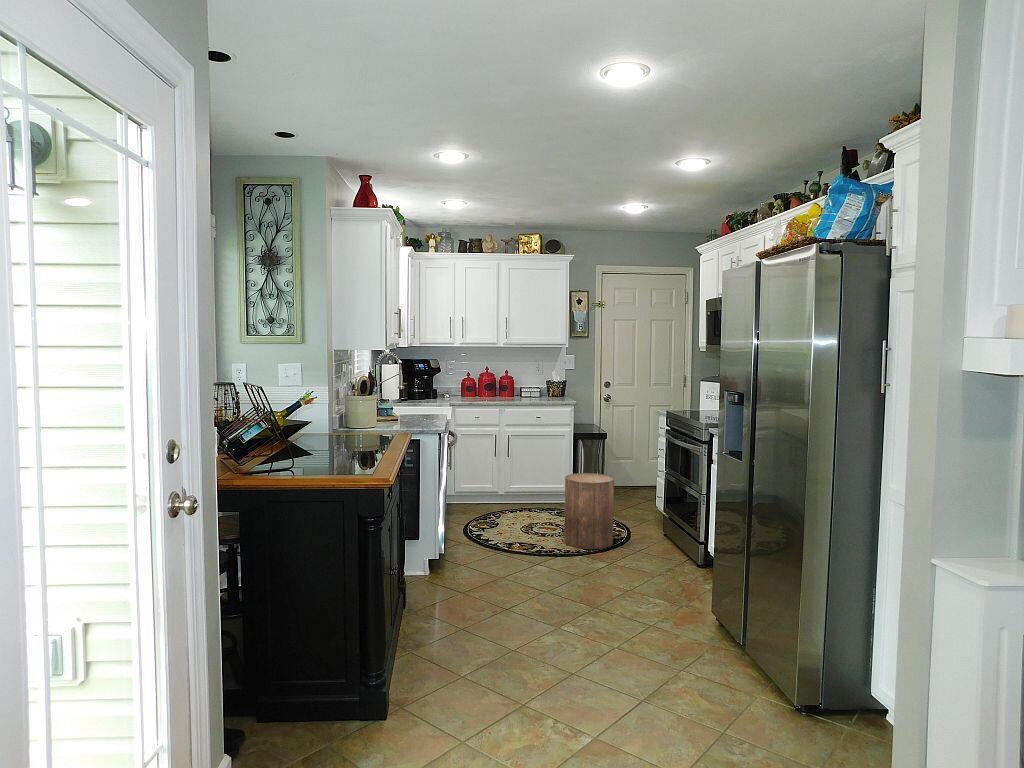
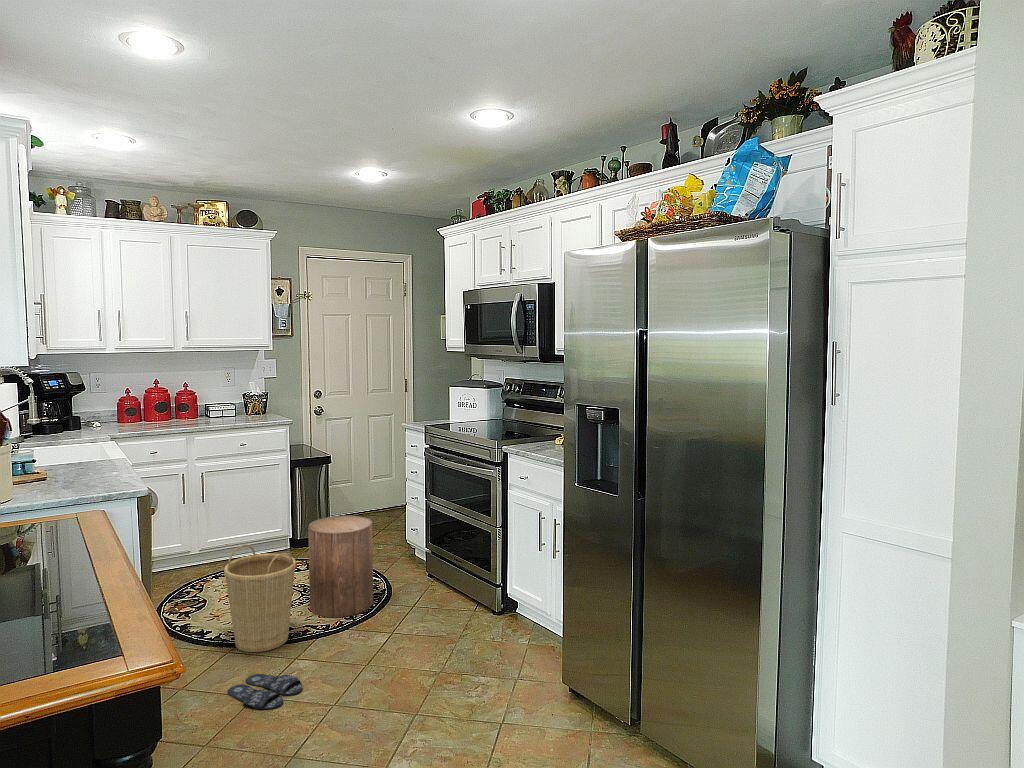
basket: none [499,480,548,557] -> present [224,545,296,652]
slippers: none [487,567,534,586] -> present [228,674,302,709]

